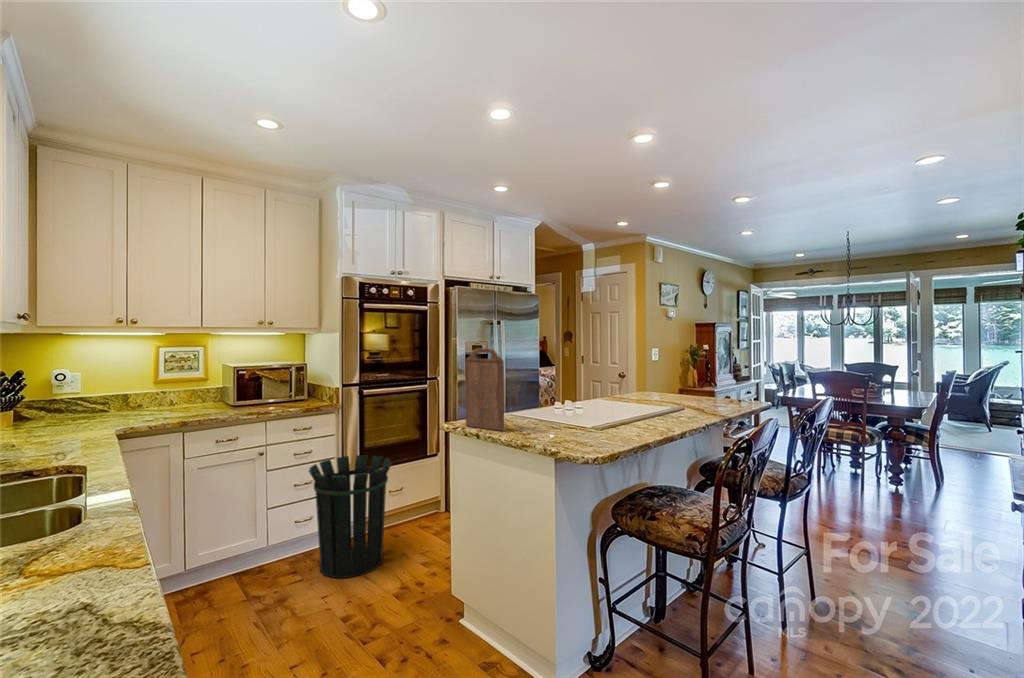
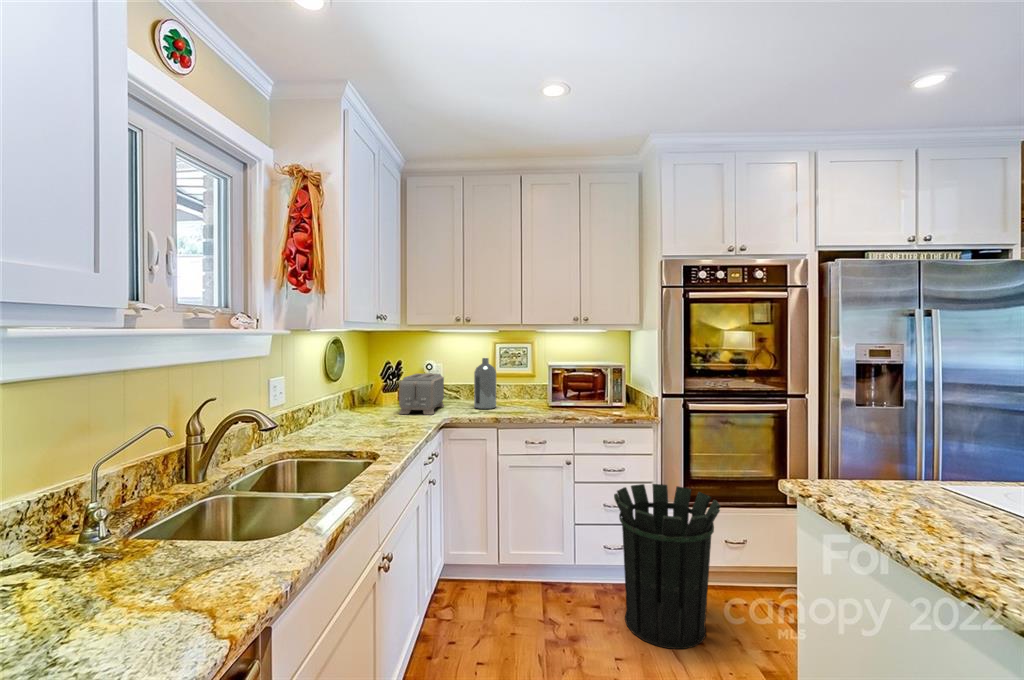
cutting board: present [465,348,504,431] -> none [825,359,914,529]
bottle: none [138,363,168,417] -> present [474,358,496,409]
toaster: none [32,384,92,434] -> present [399,373,444,415]

